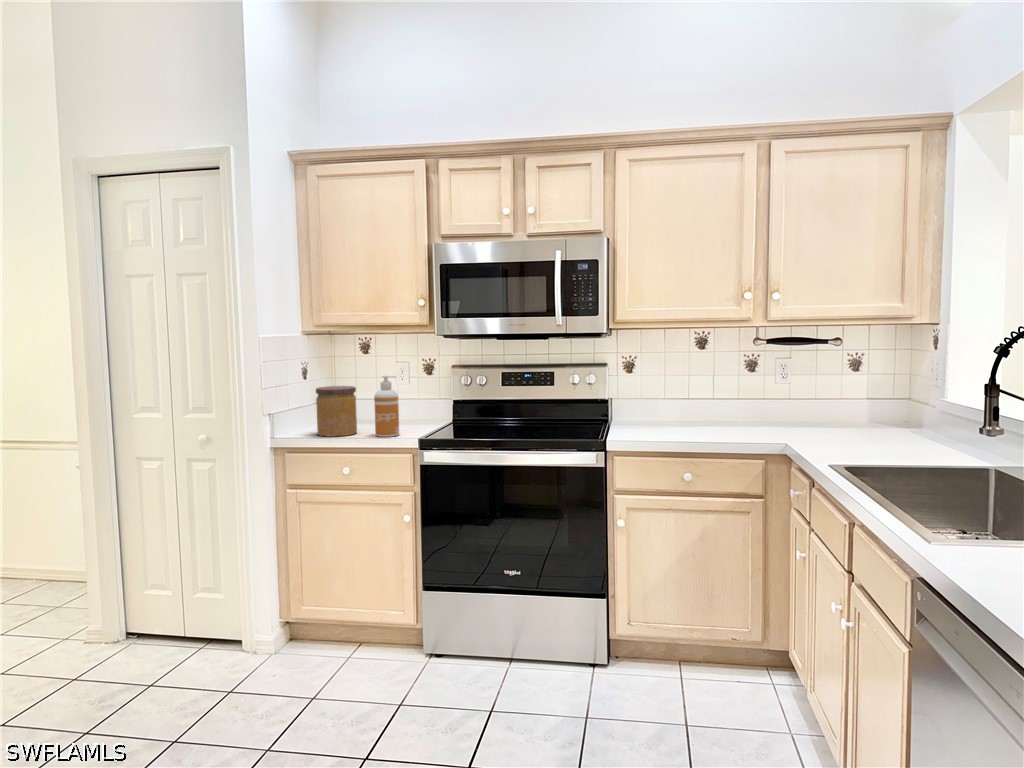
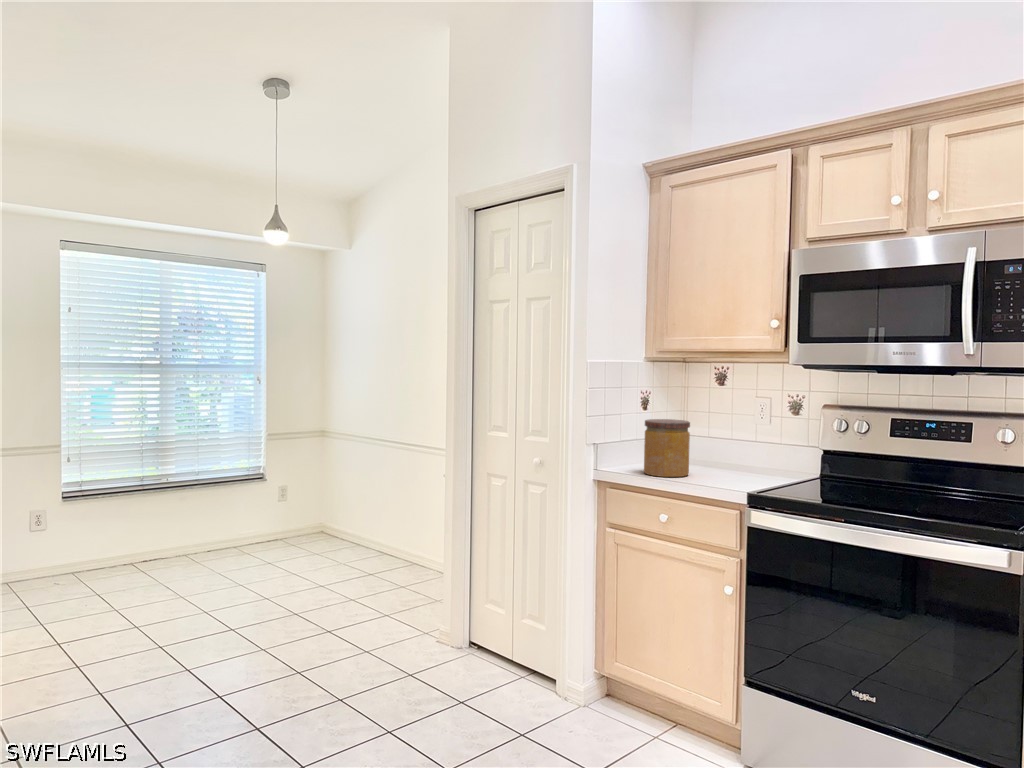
soap dispenser: present [374,376,399,437] -> none [703,411,735,485]

